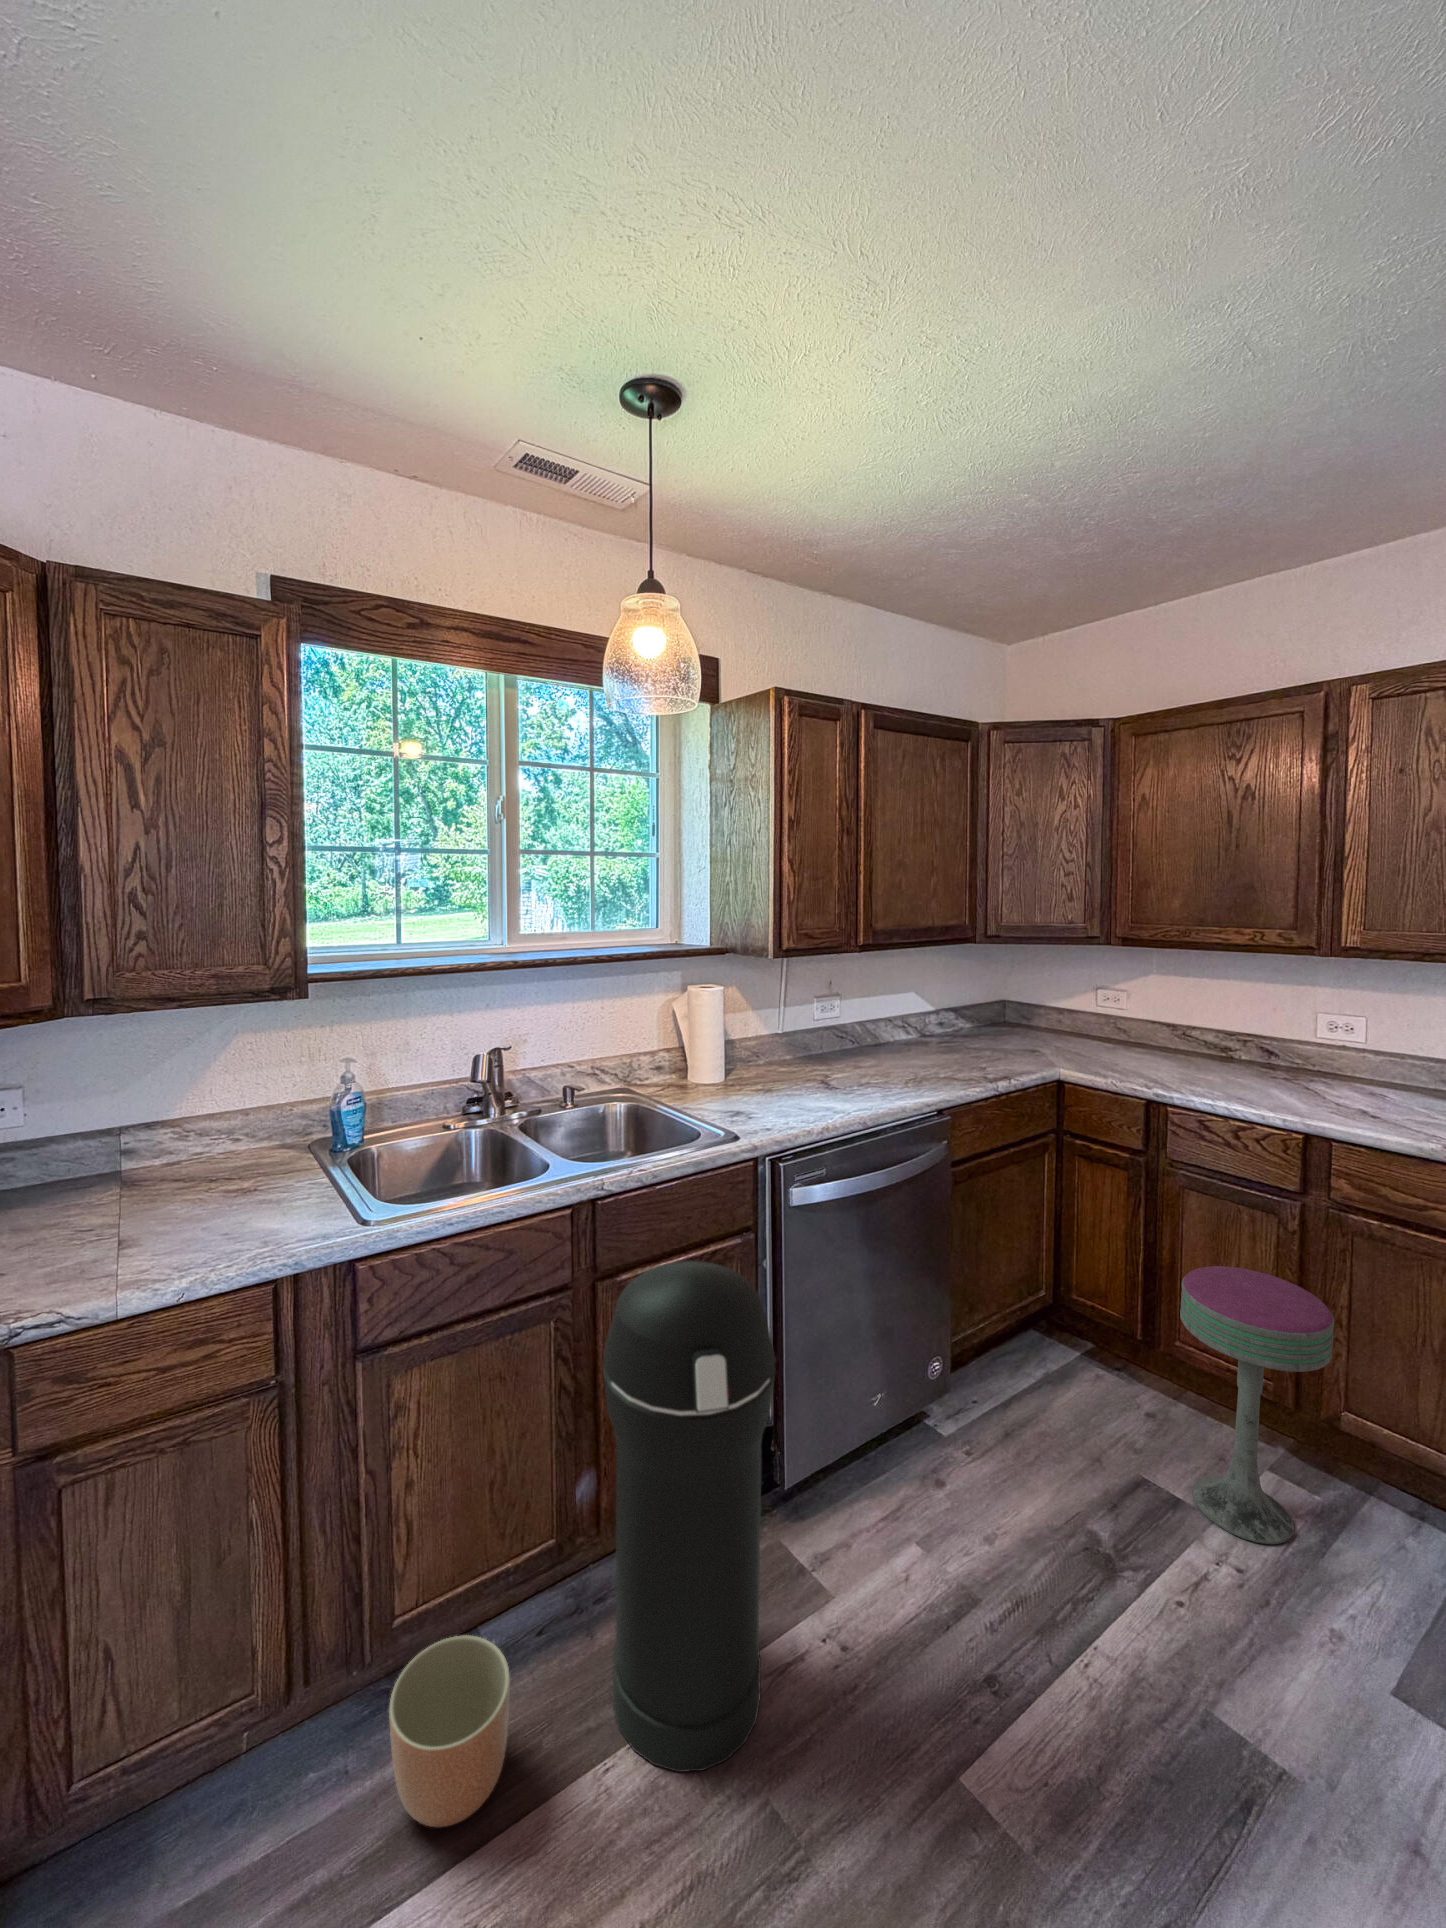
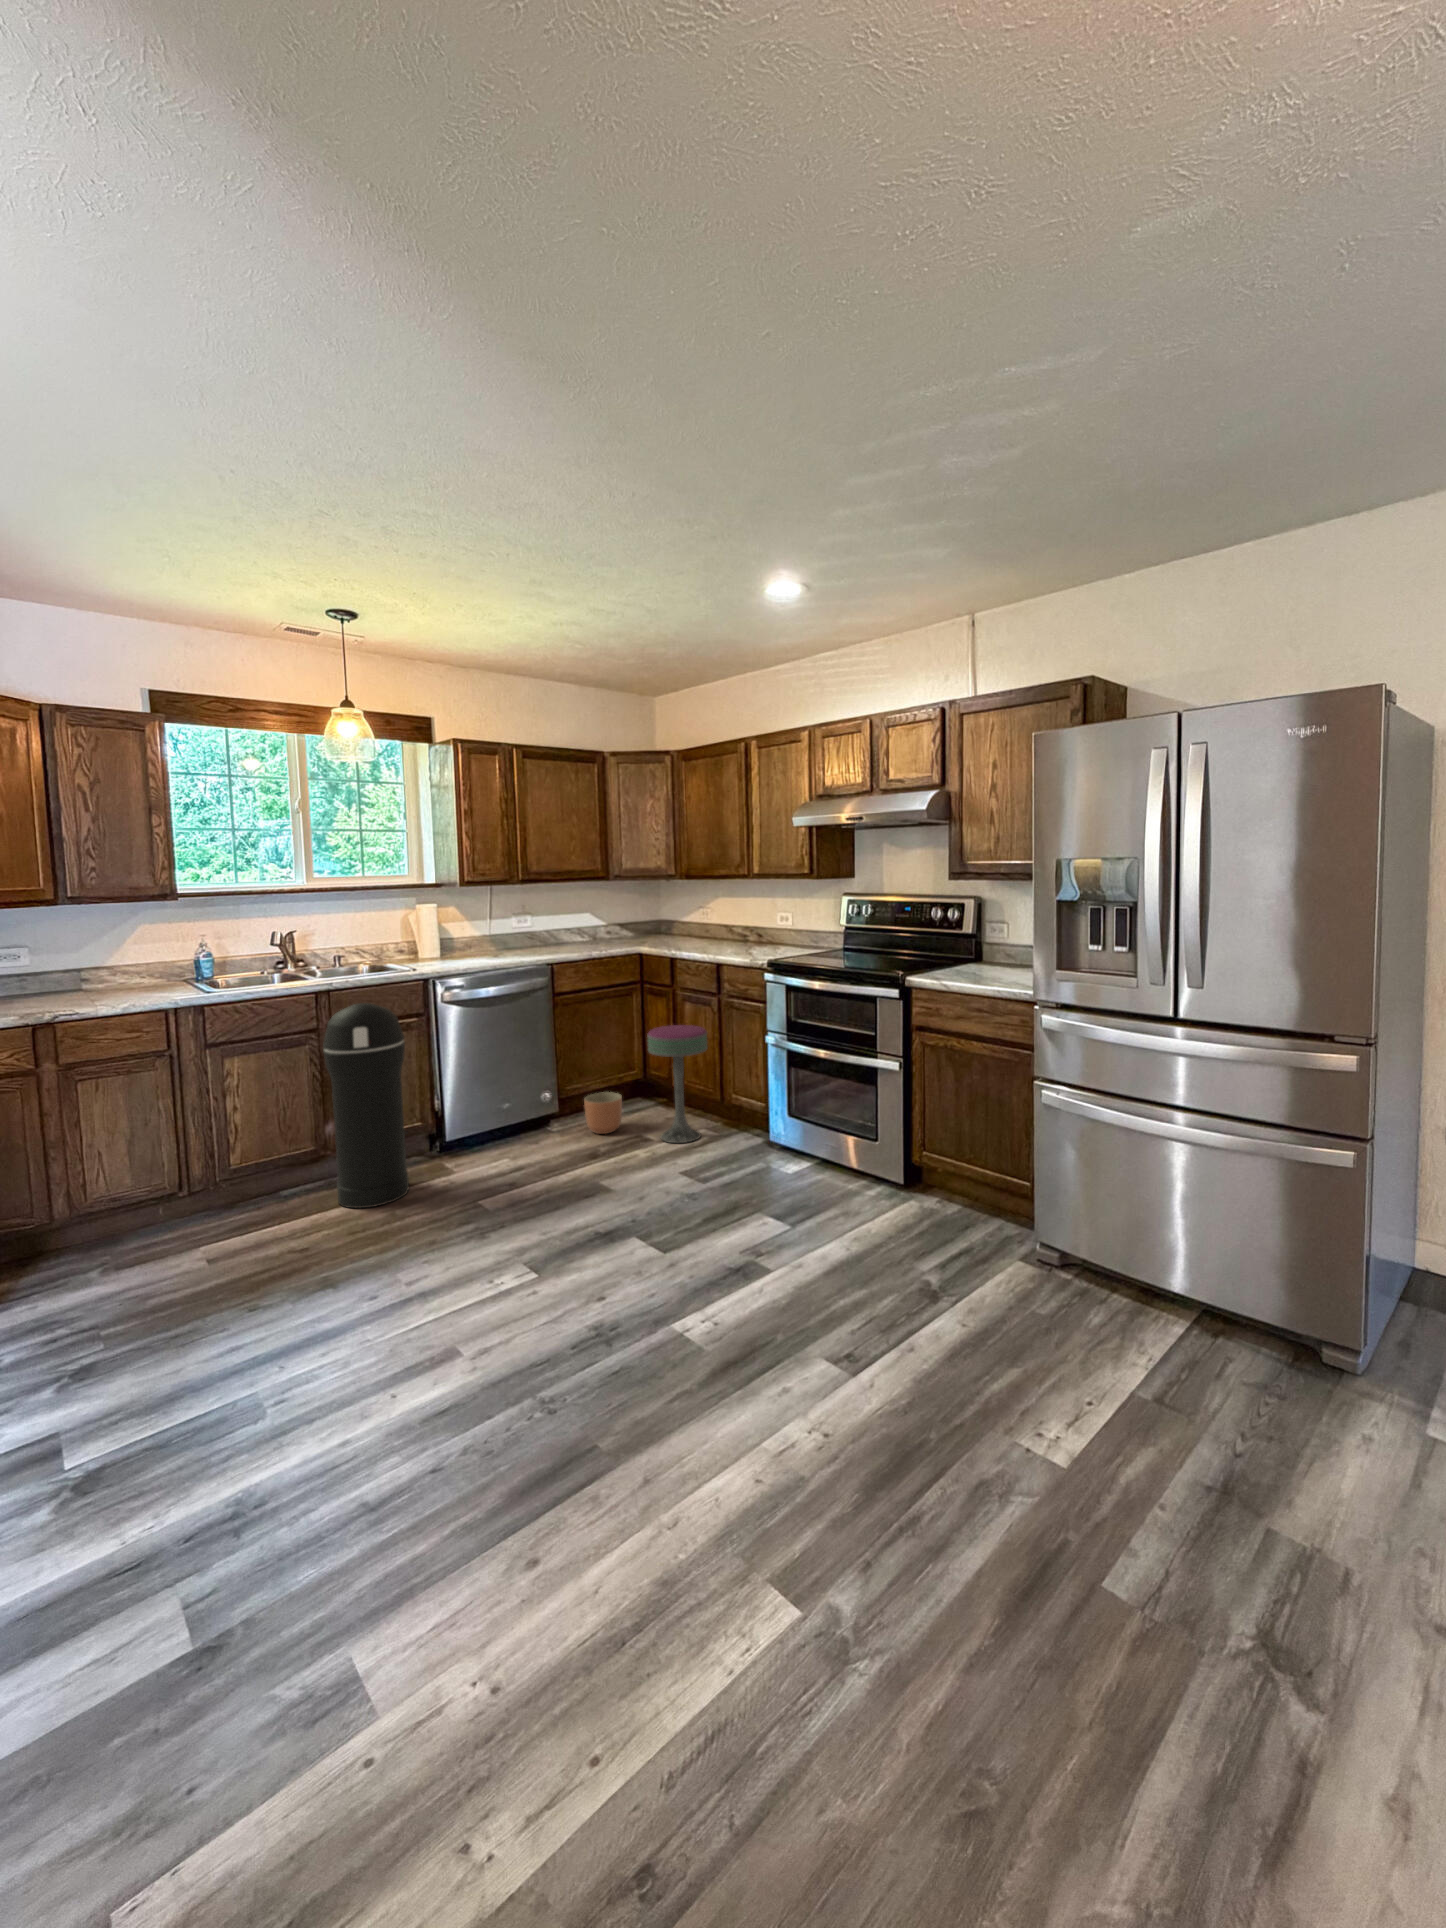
planter: present [389,1635,510,1827] -> present [584,1092,622,1134]

